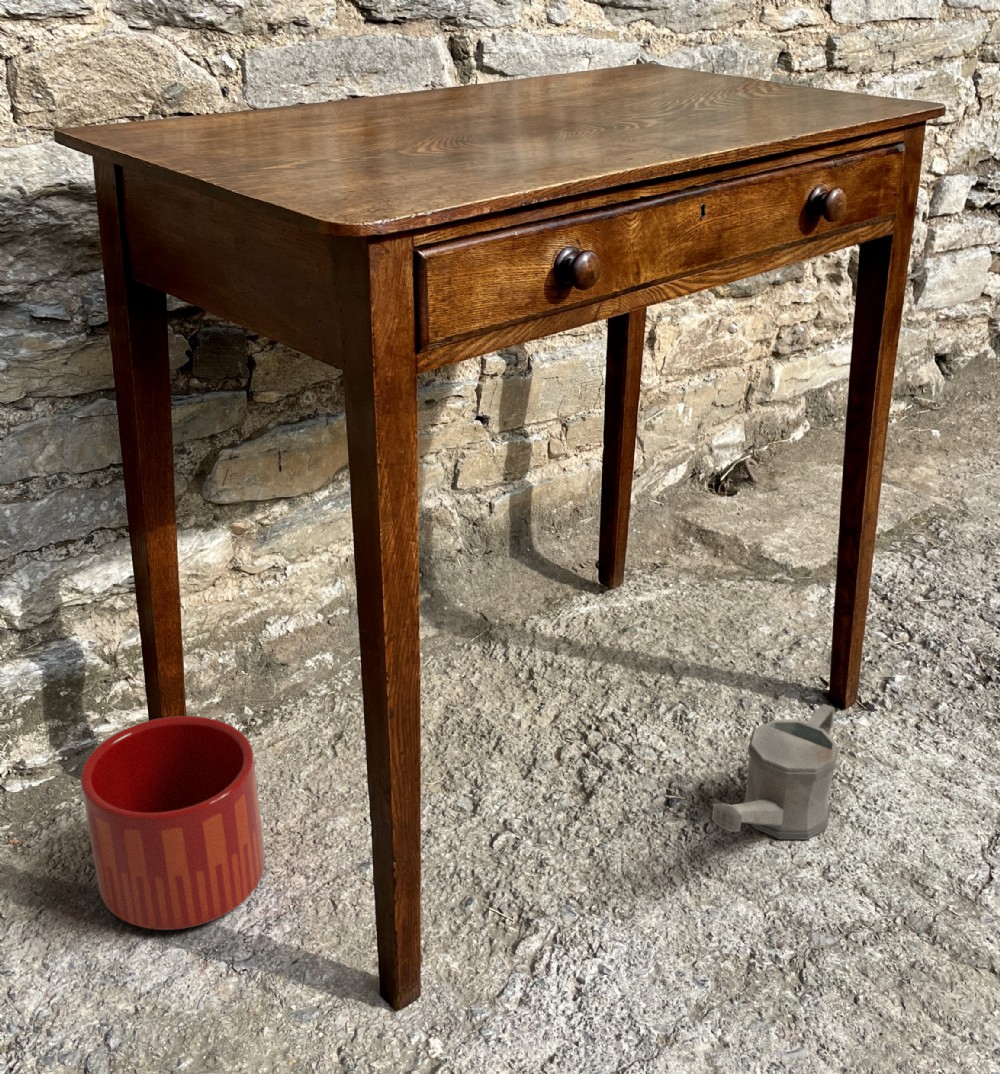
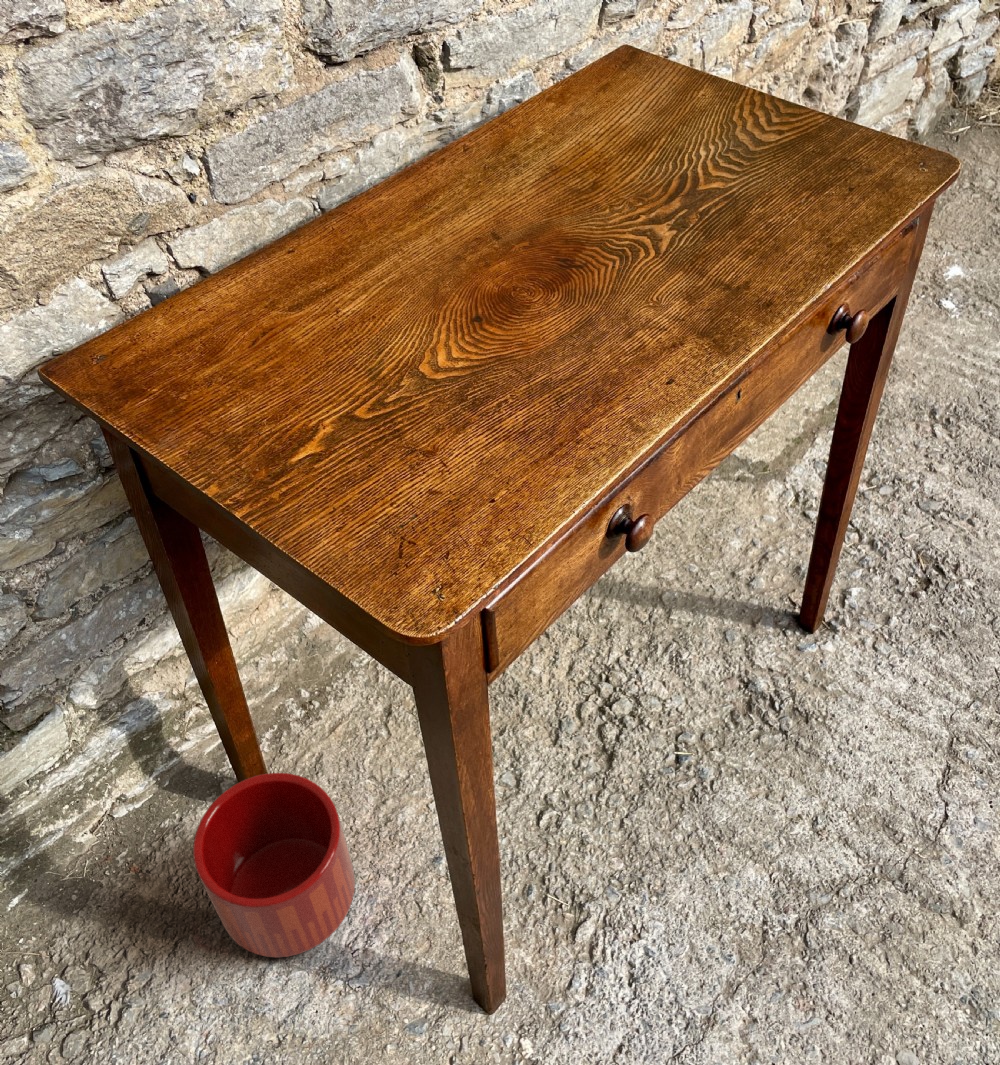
watering can: present [712,704,839,840] -> none [728,669,824,828]

